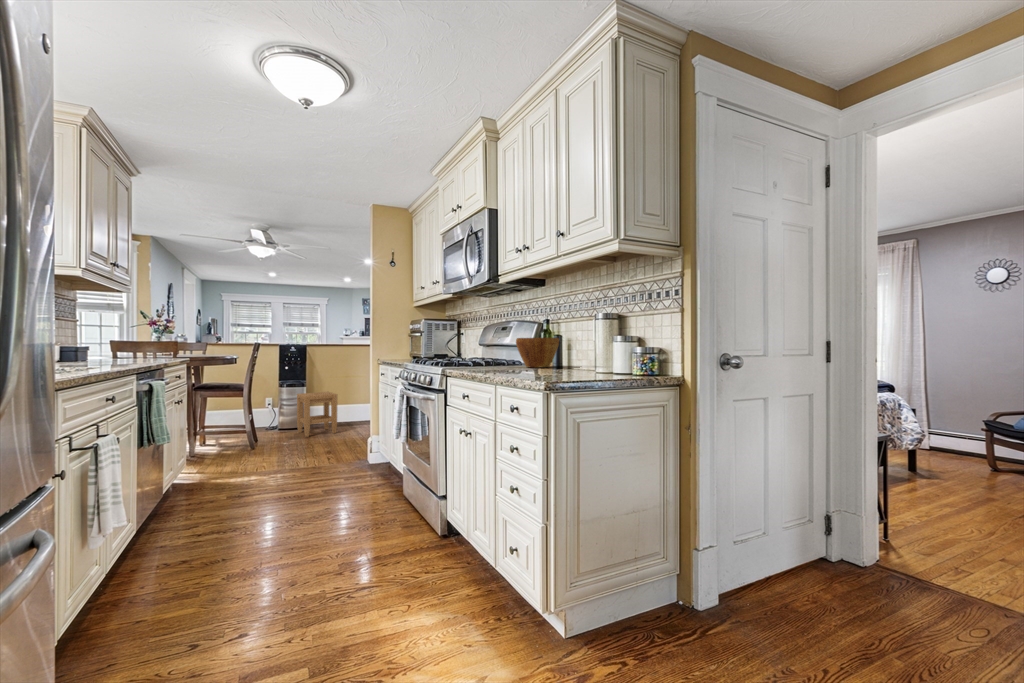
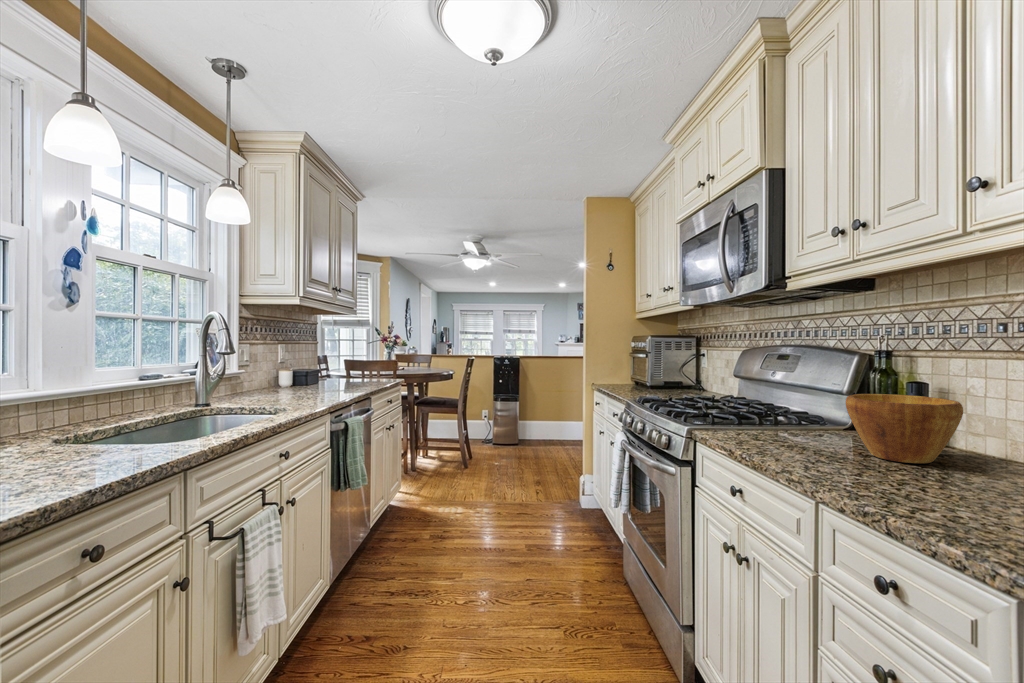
stool: present [297,392,337,437] -> none [509,408,548,457]

